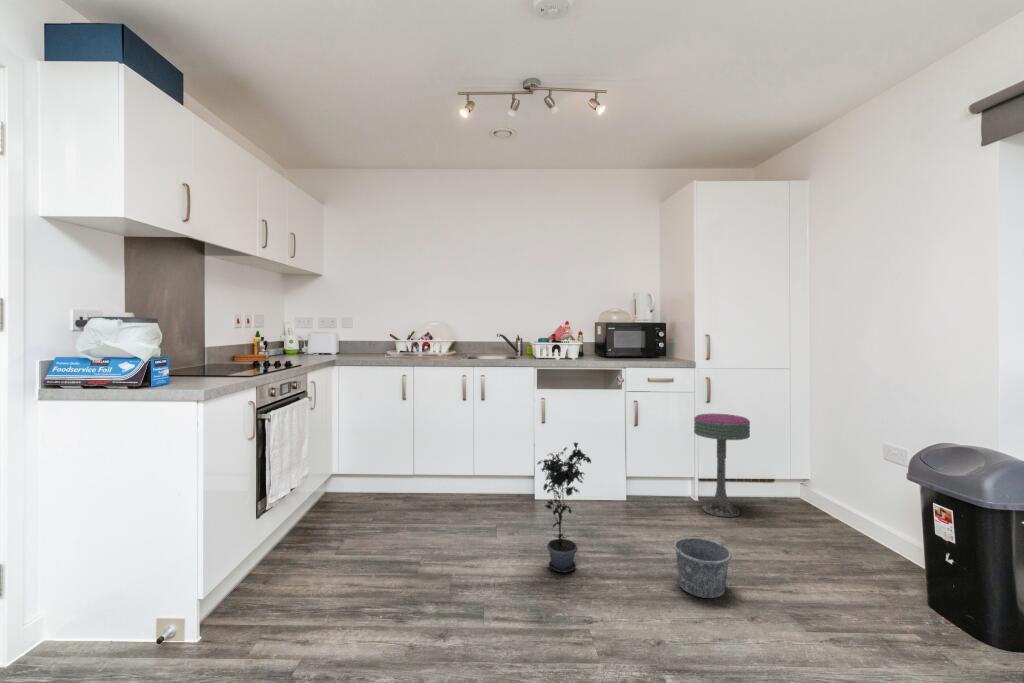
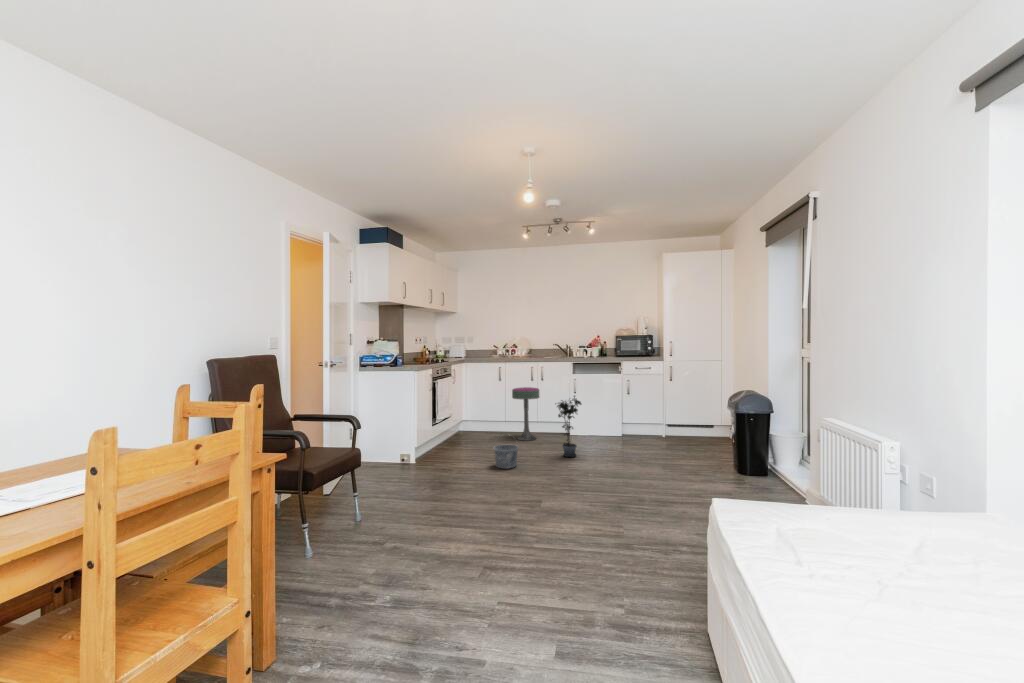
bar stool: present [694,414,750,517] -> present [512,387,539,441]
bucket: present [674,538,731,598] -> present [494,445,518,468]

